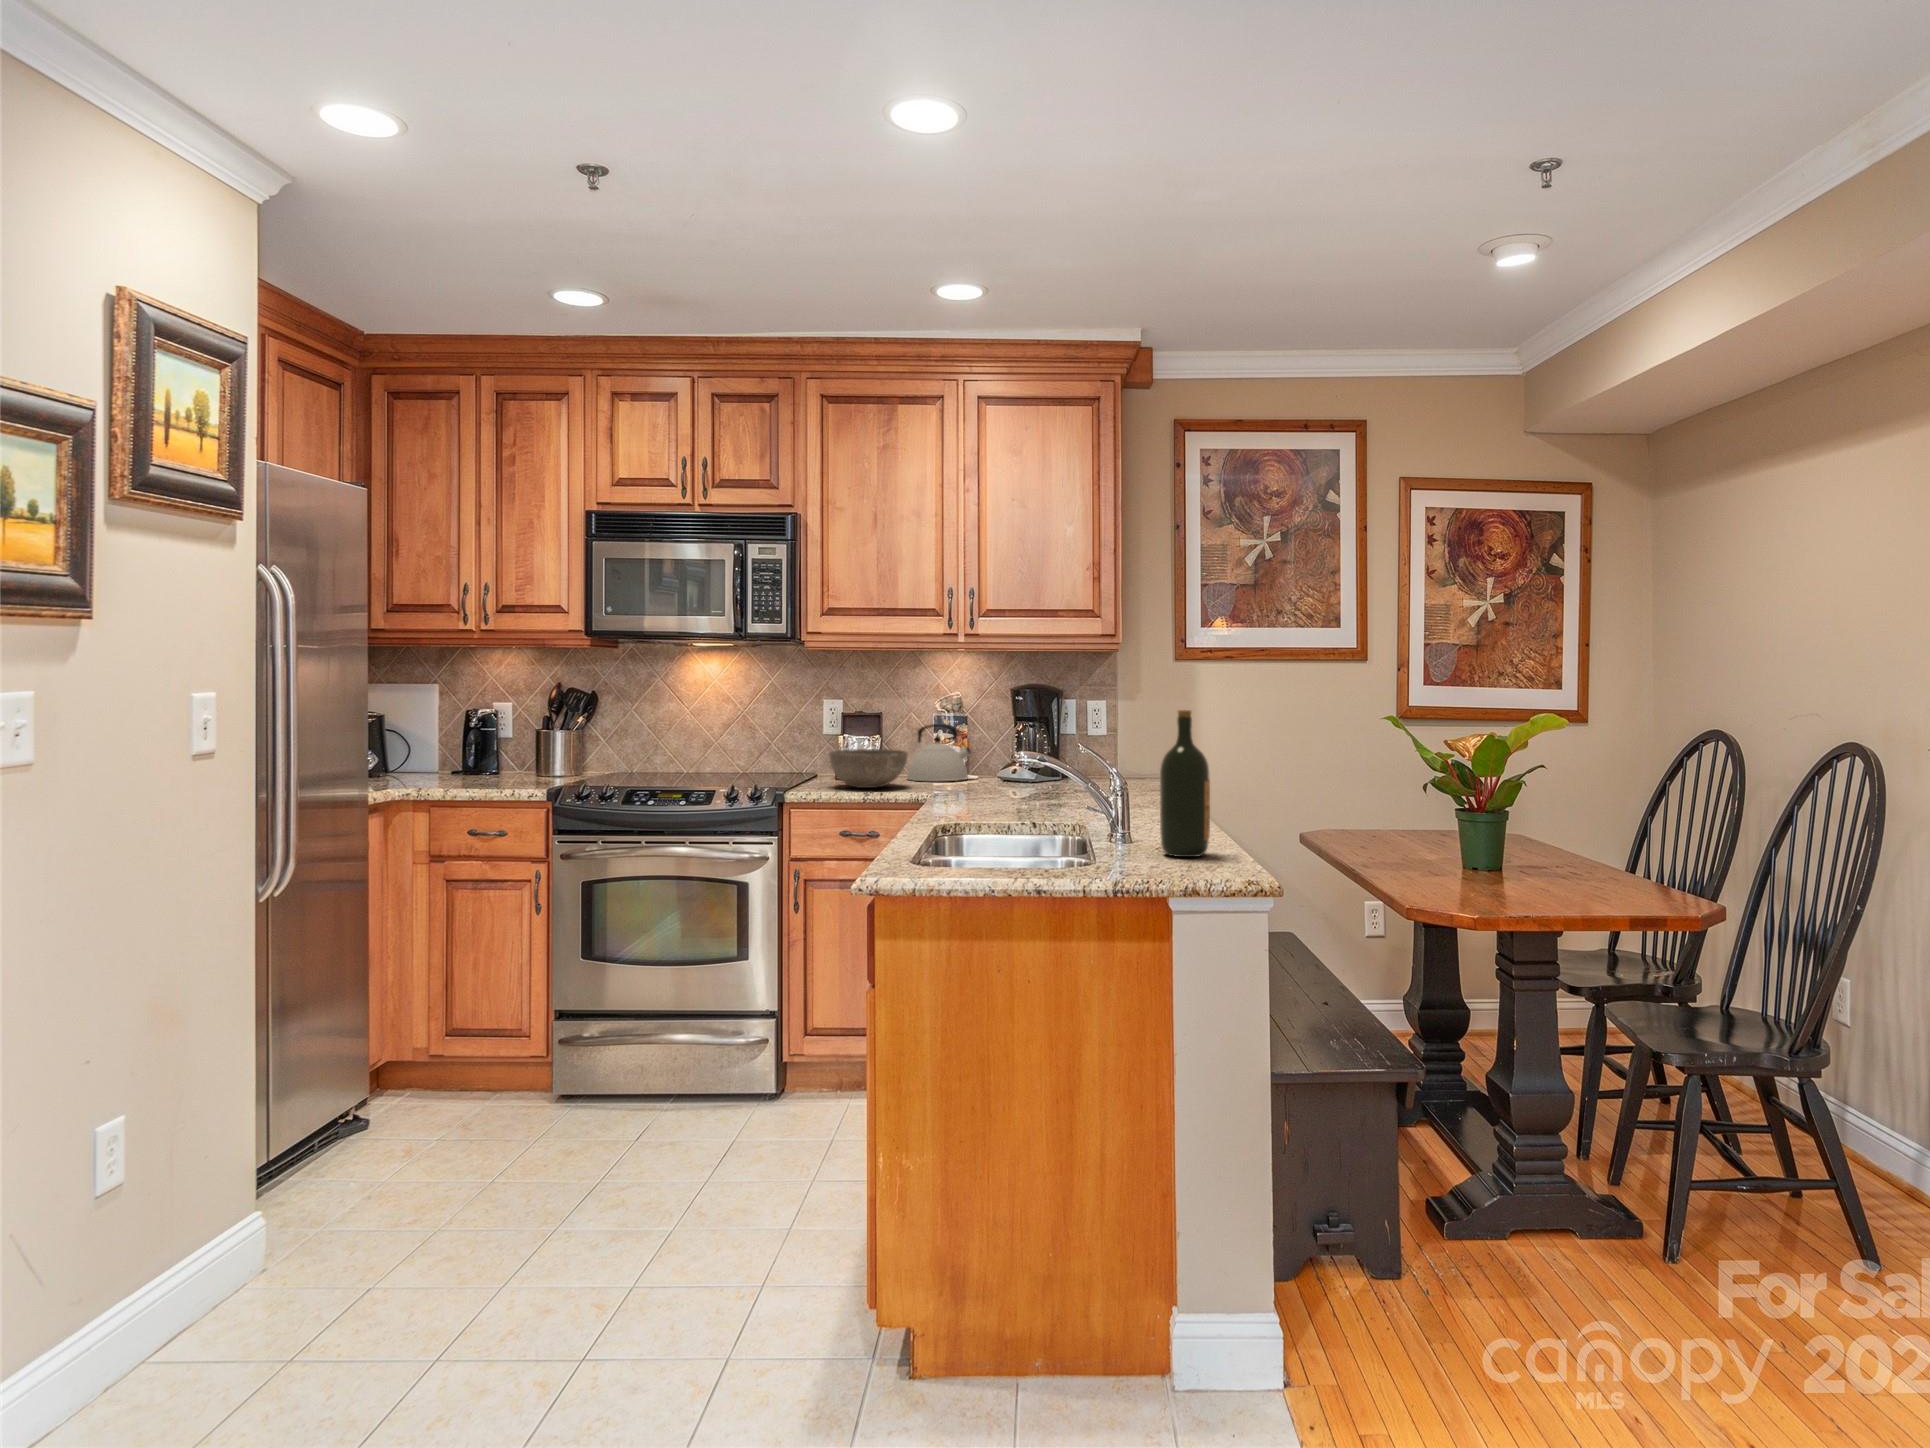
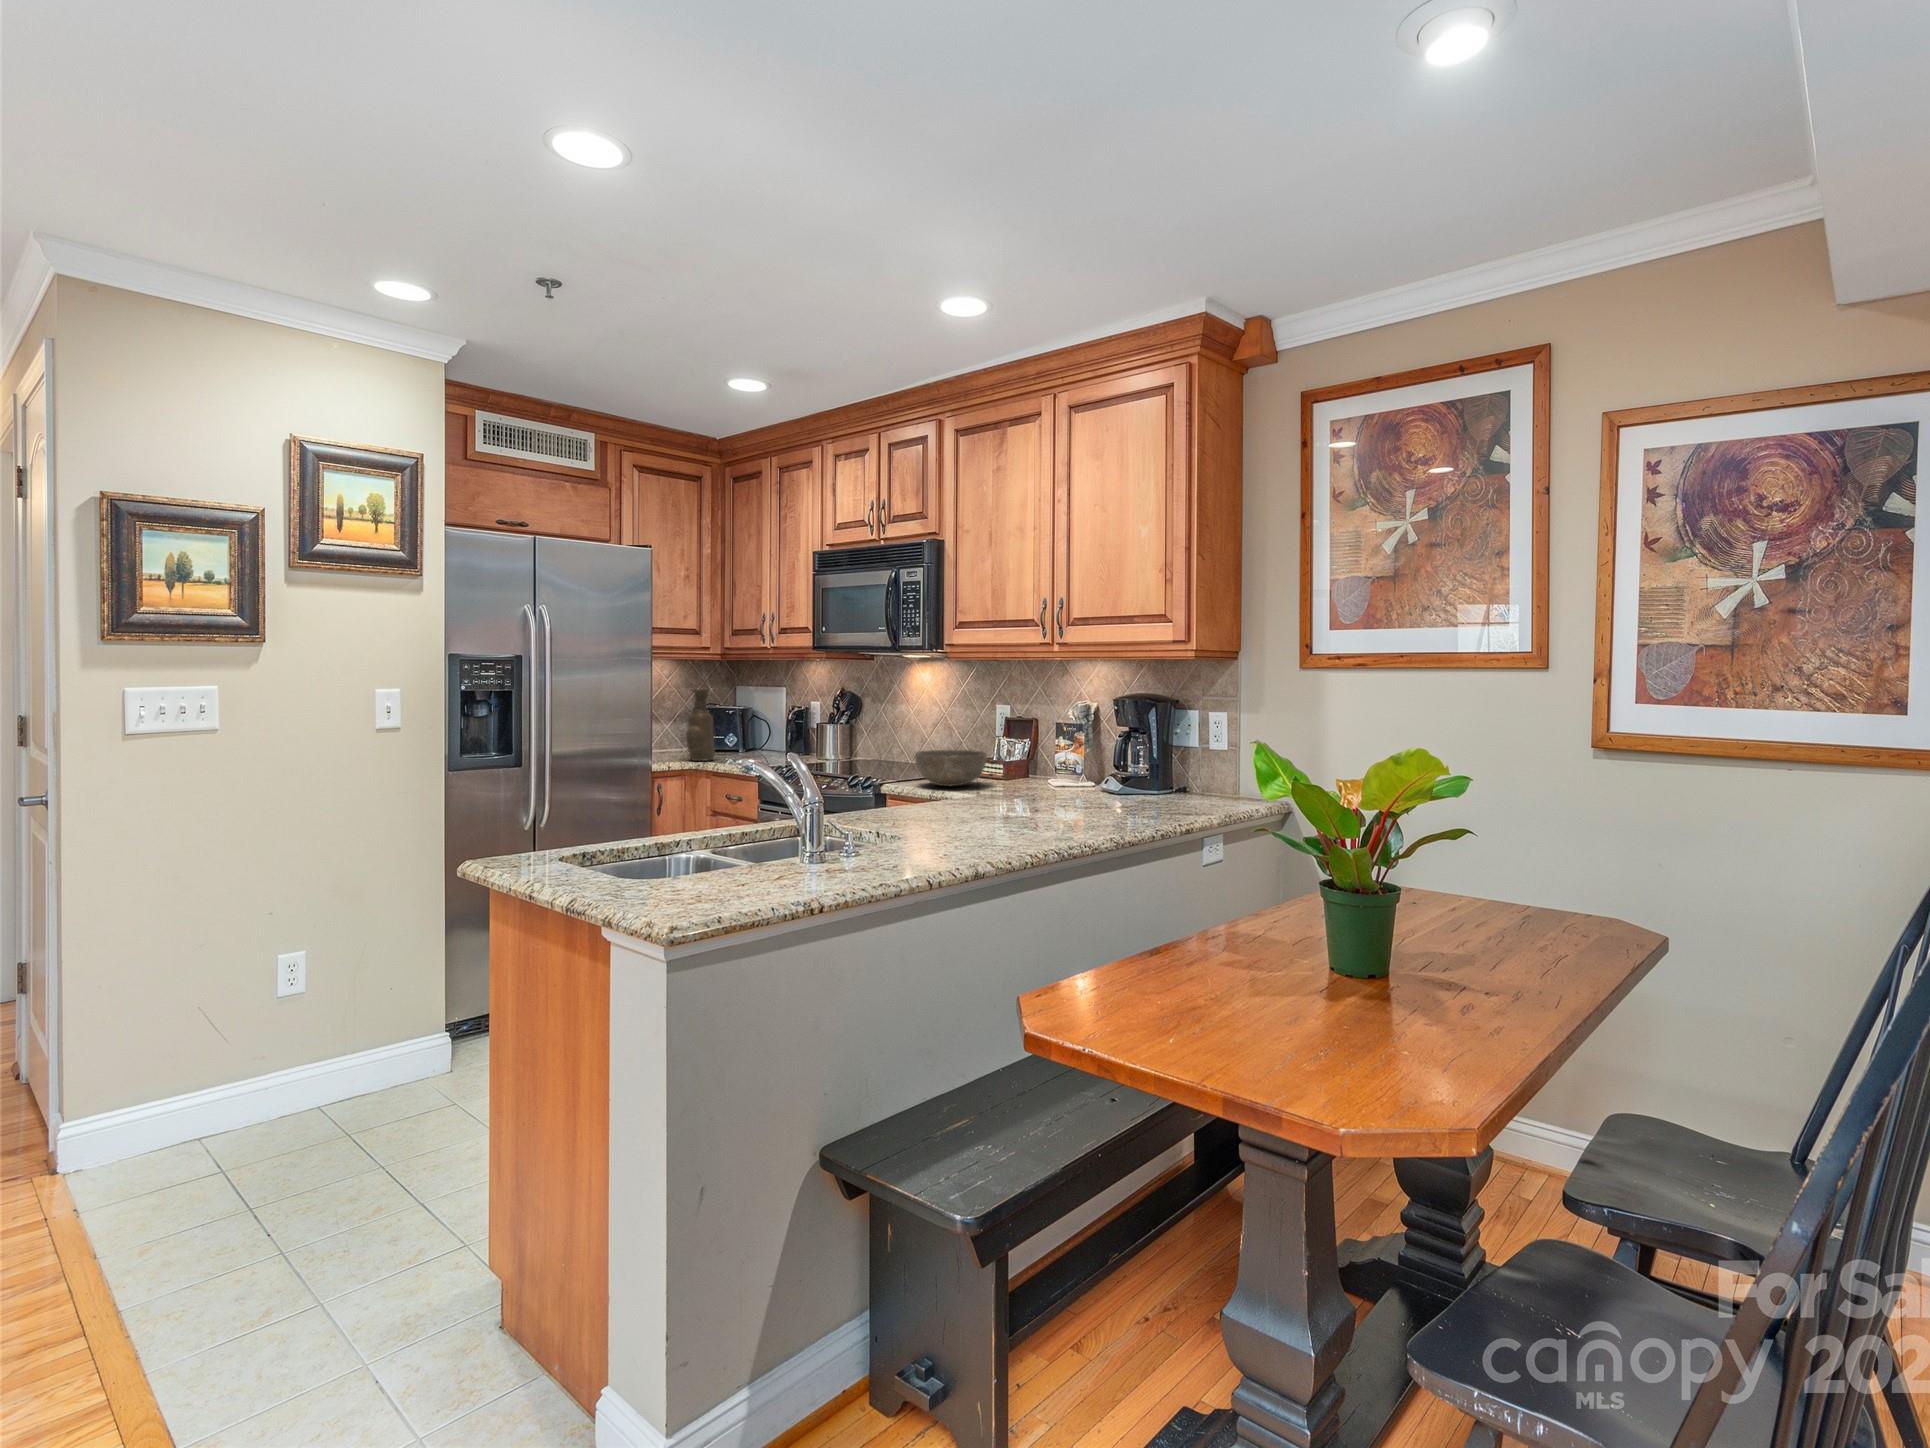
vase: none [407,689,446,788] -> present [686,689,715,761]
wine bottle: present [1160,710,1210,857] -> none [754,724,811,893]
kettle: present [907,724,971,781] -> none [1022,730,1081,786]

